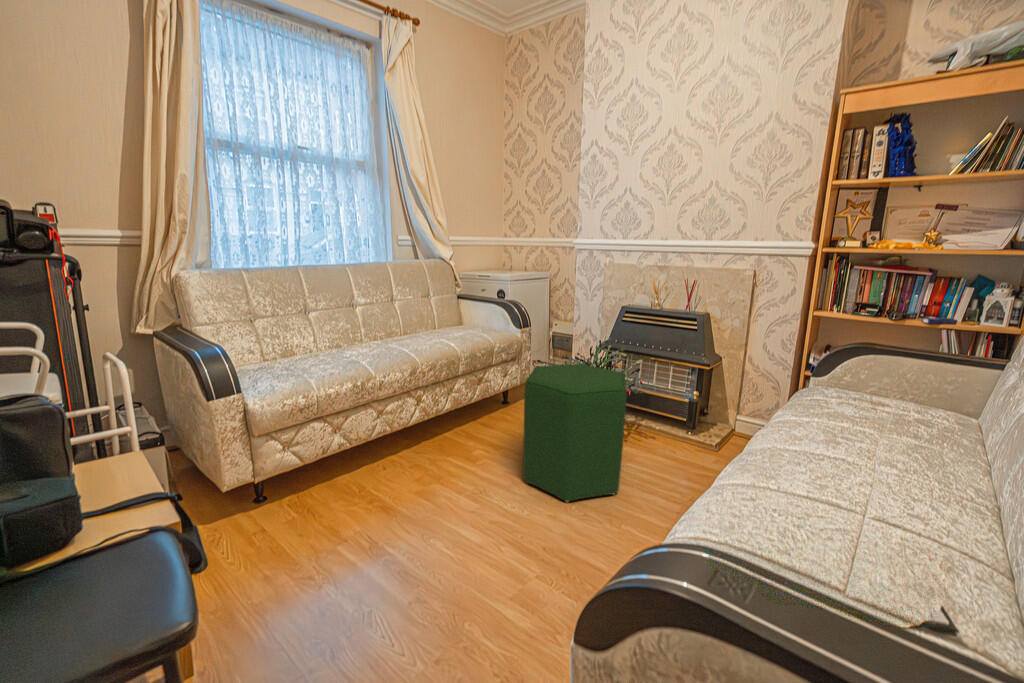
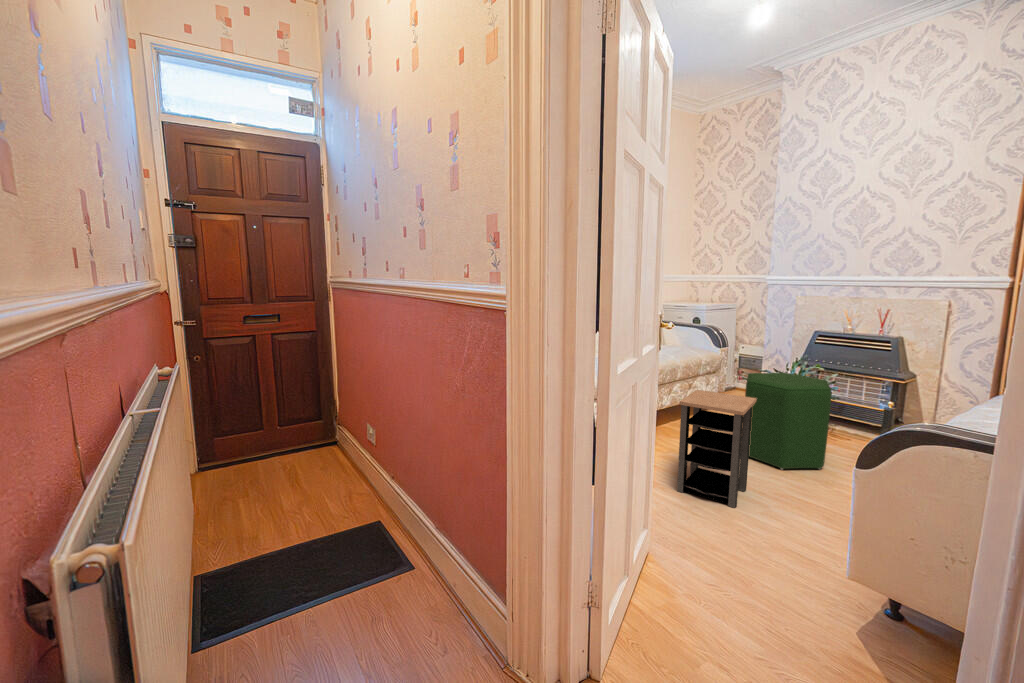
side table: none [388,404,518,604] -> present [677,390,756,508]

